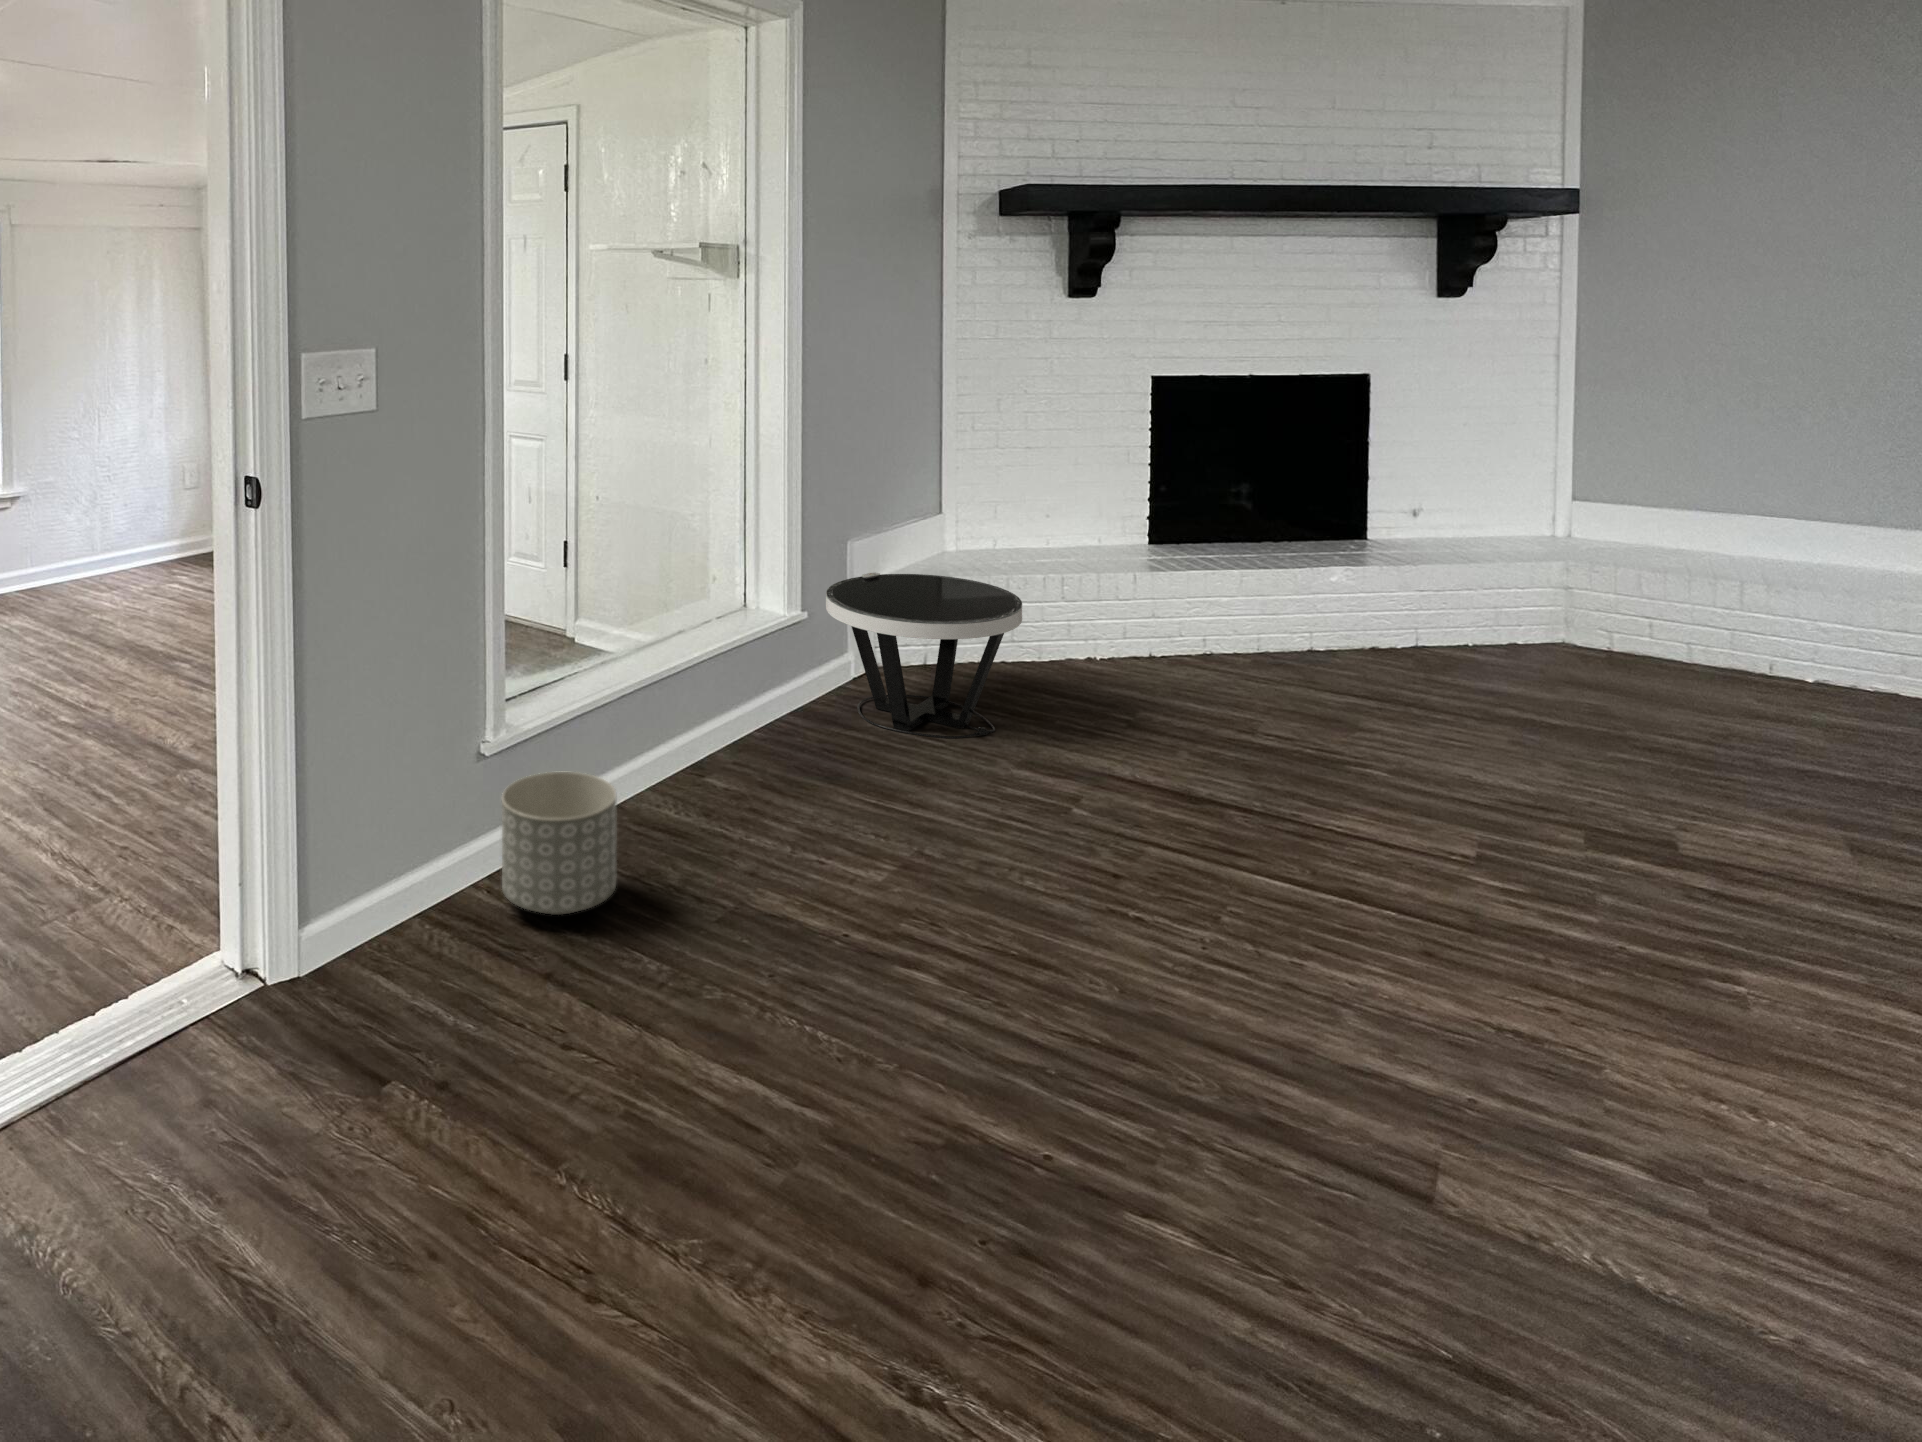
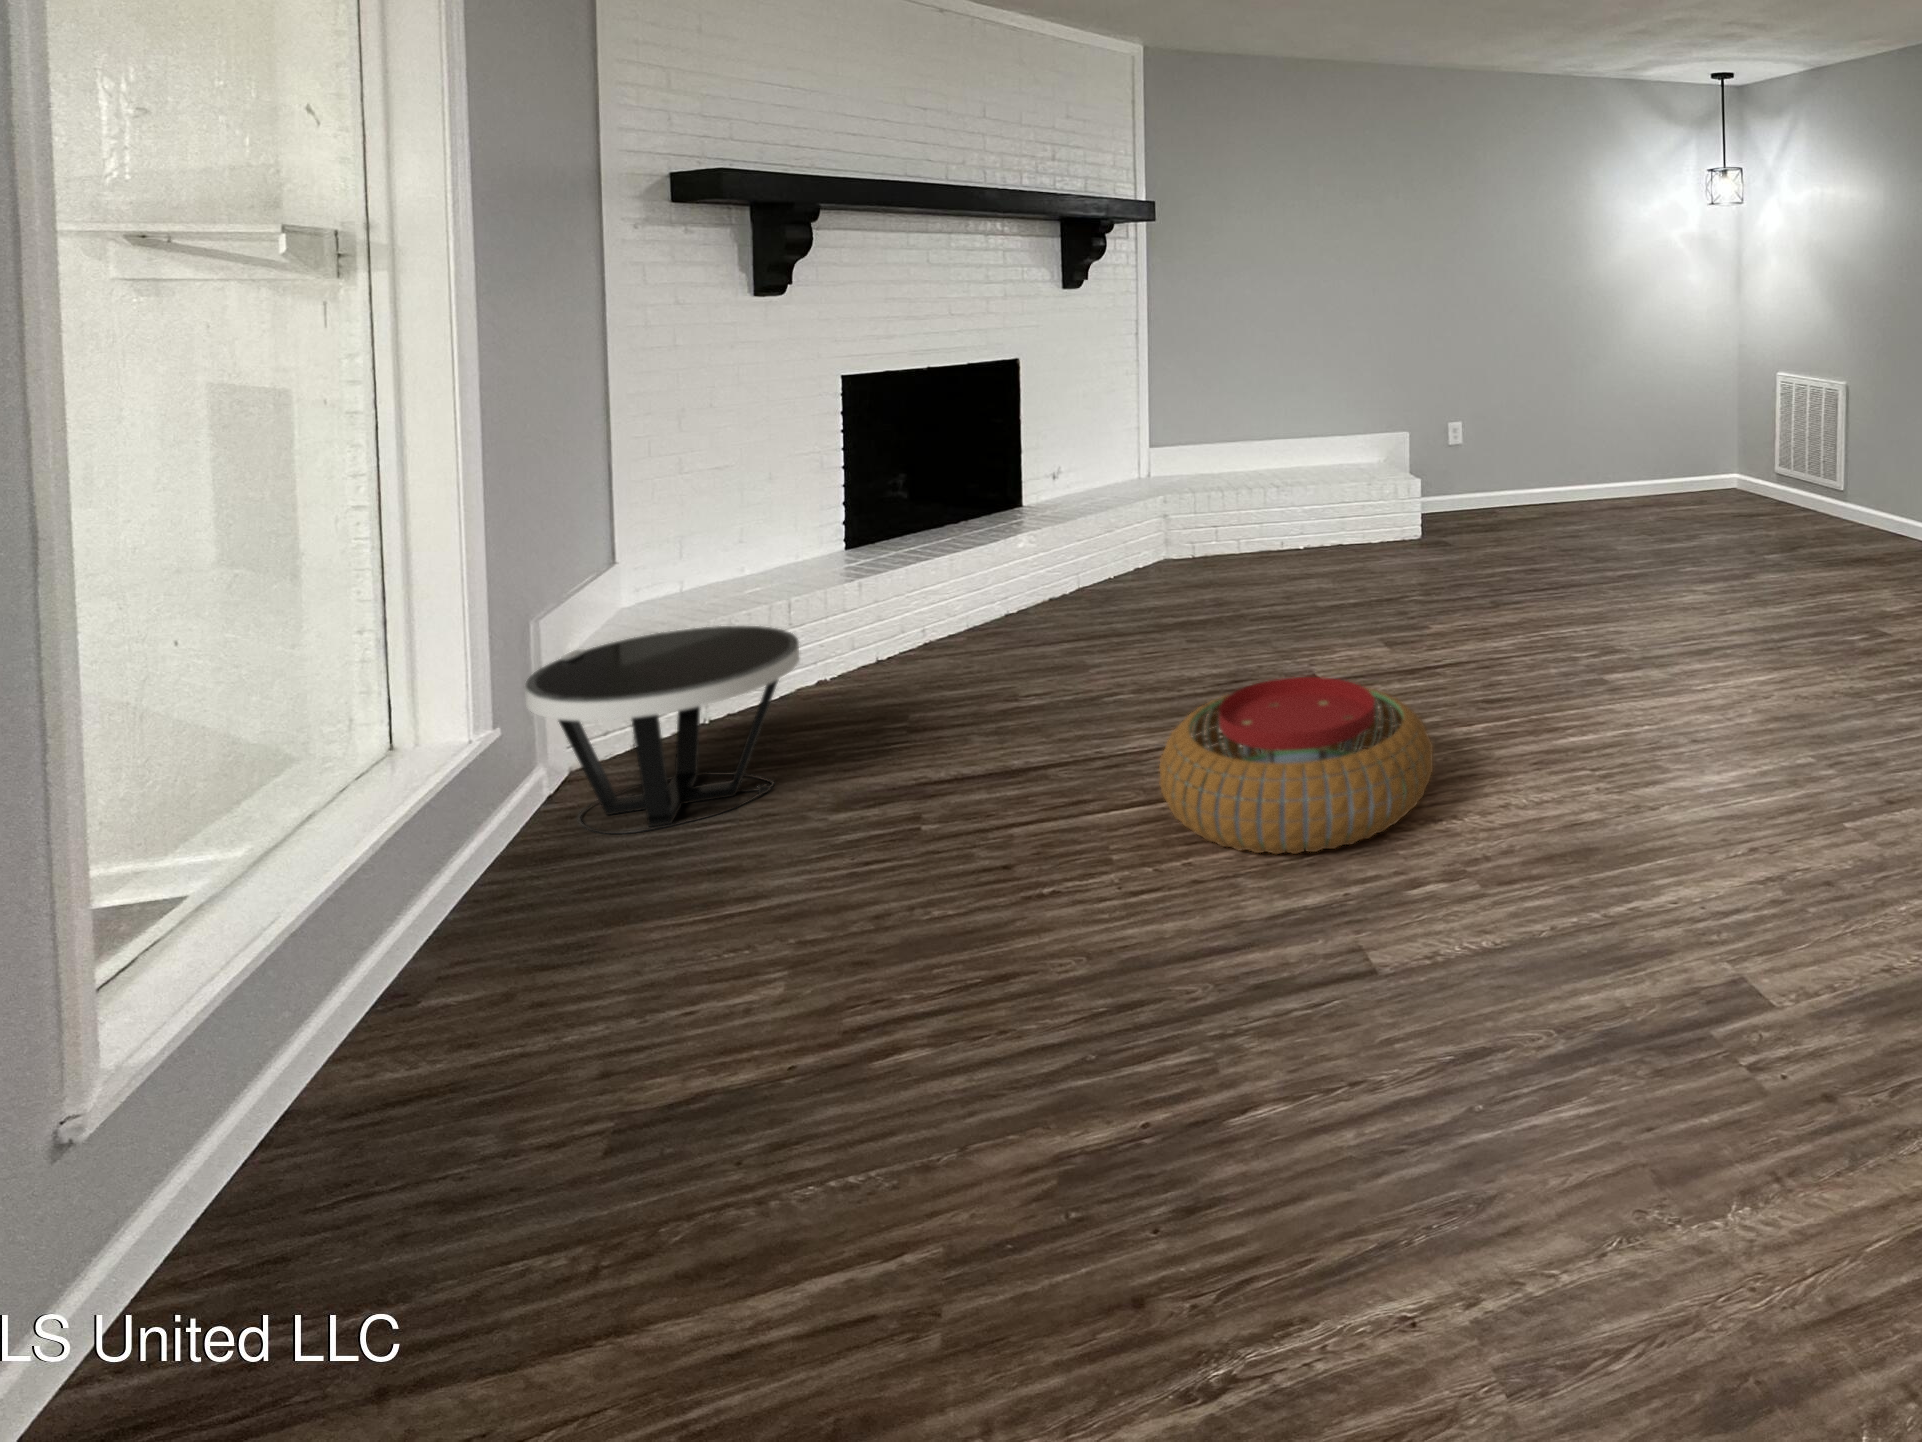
planter: present [502,771,616,915] -> none [143,1060,410,1349]
pouf: none [1299,802,1746,1069] -> present [1159,677,1433,854]

